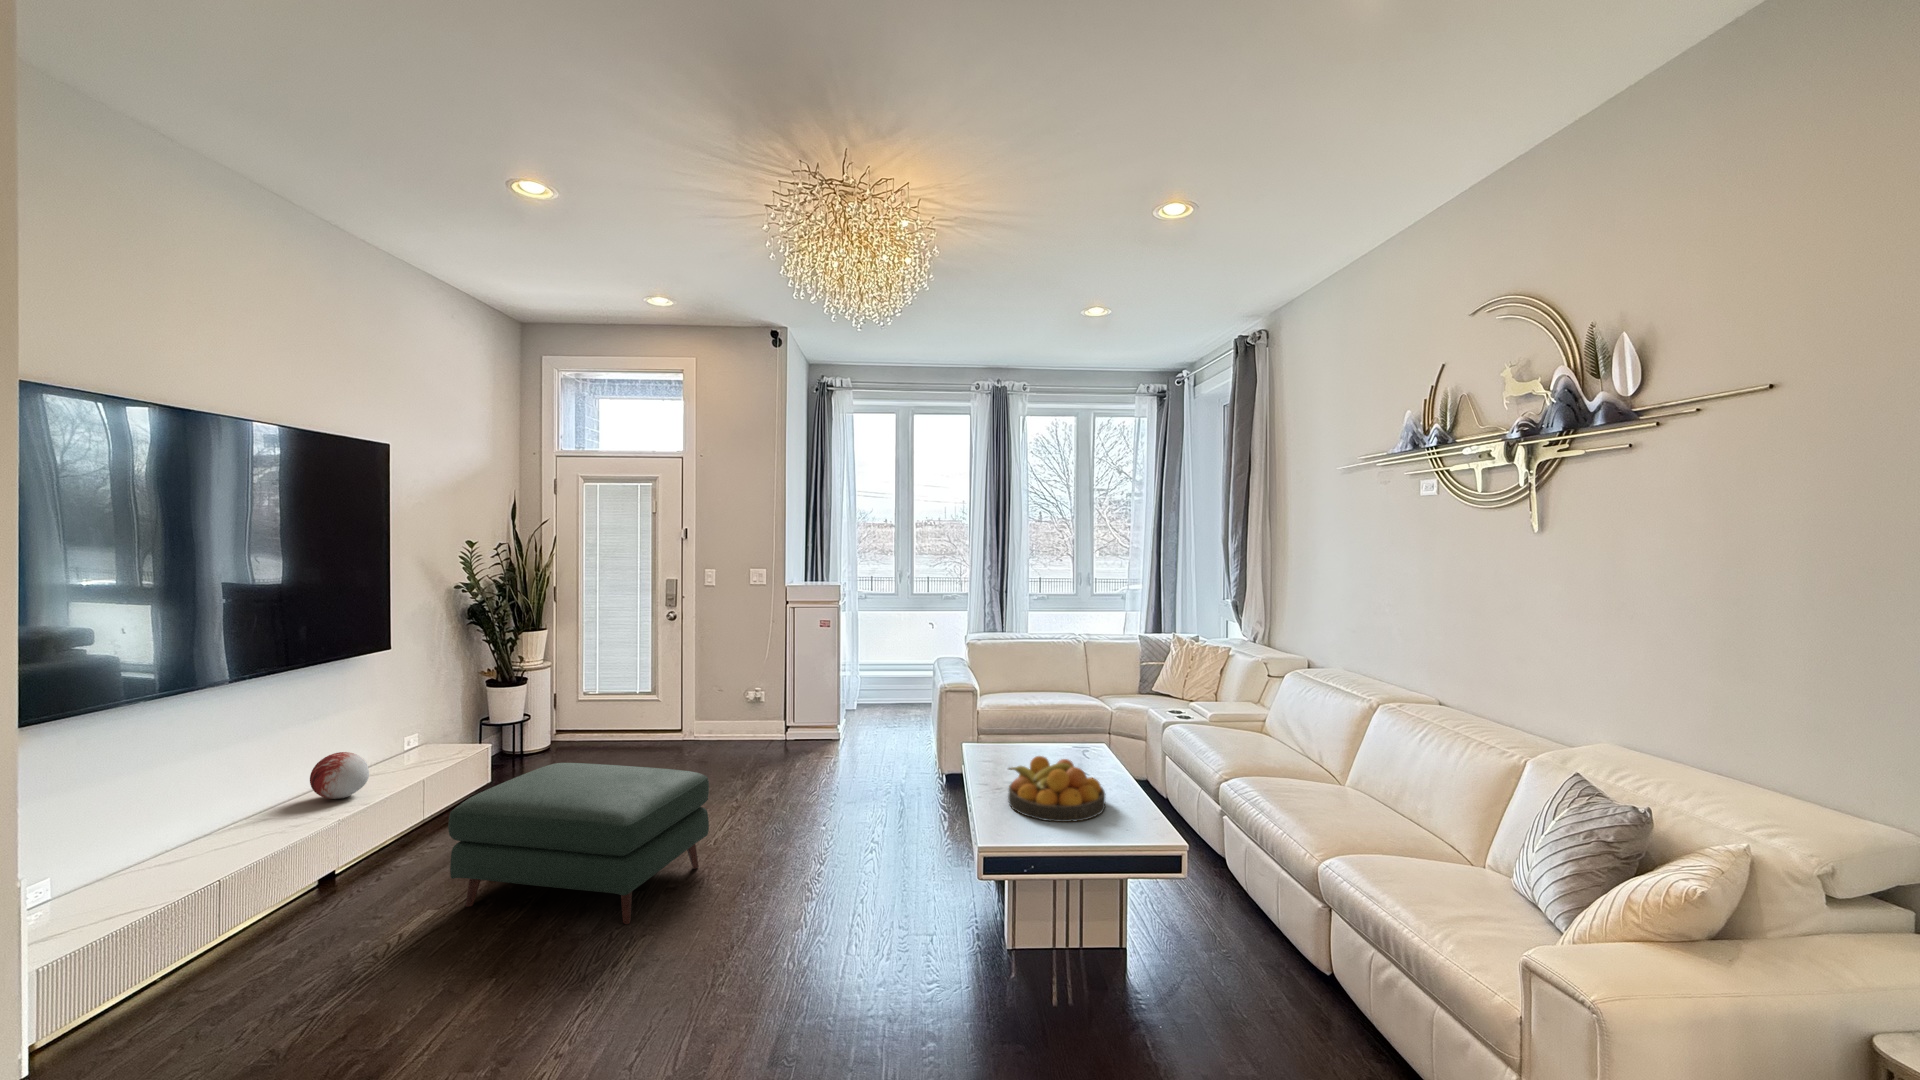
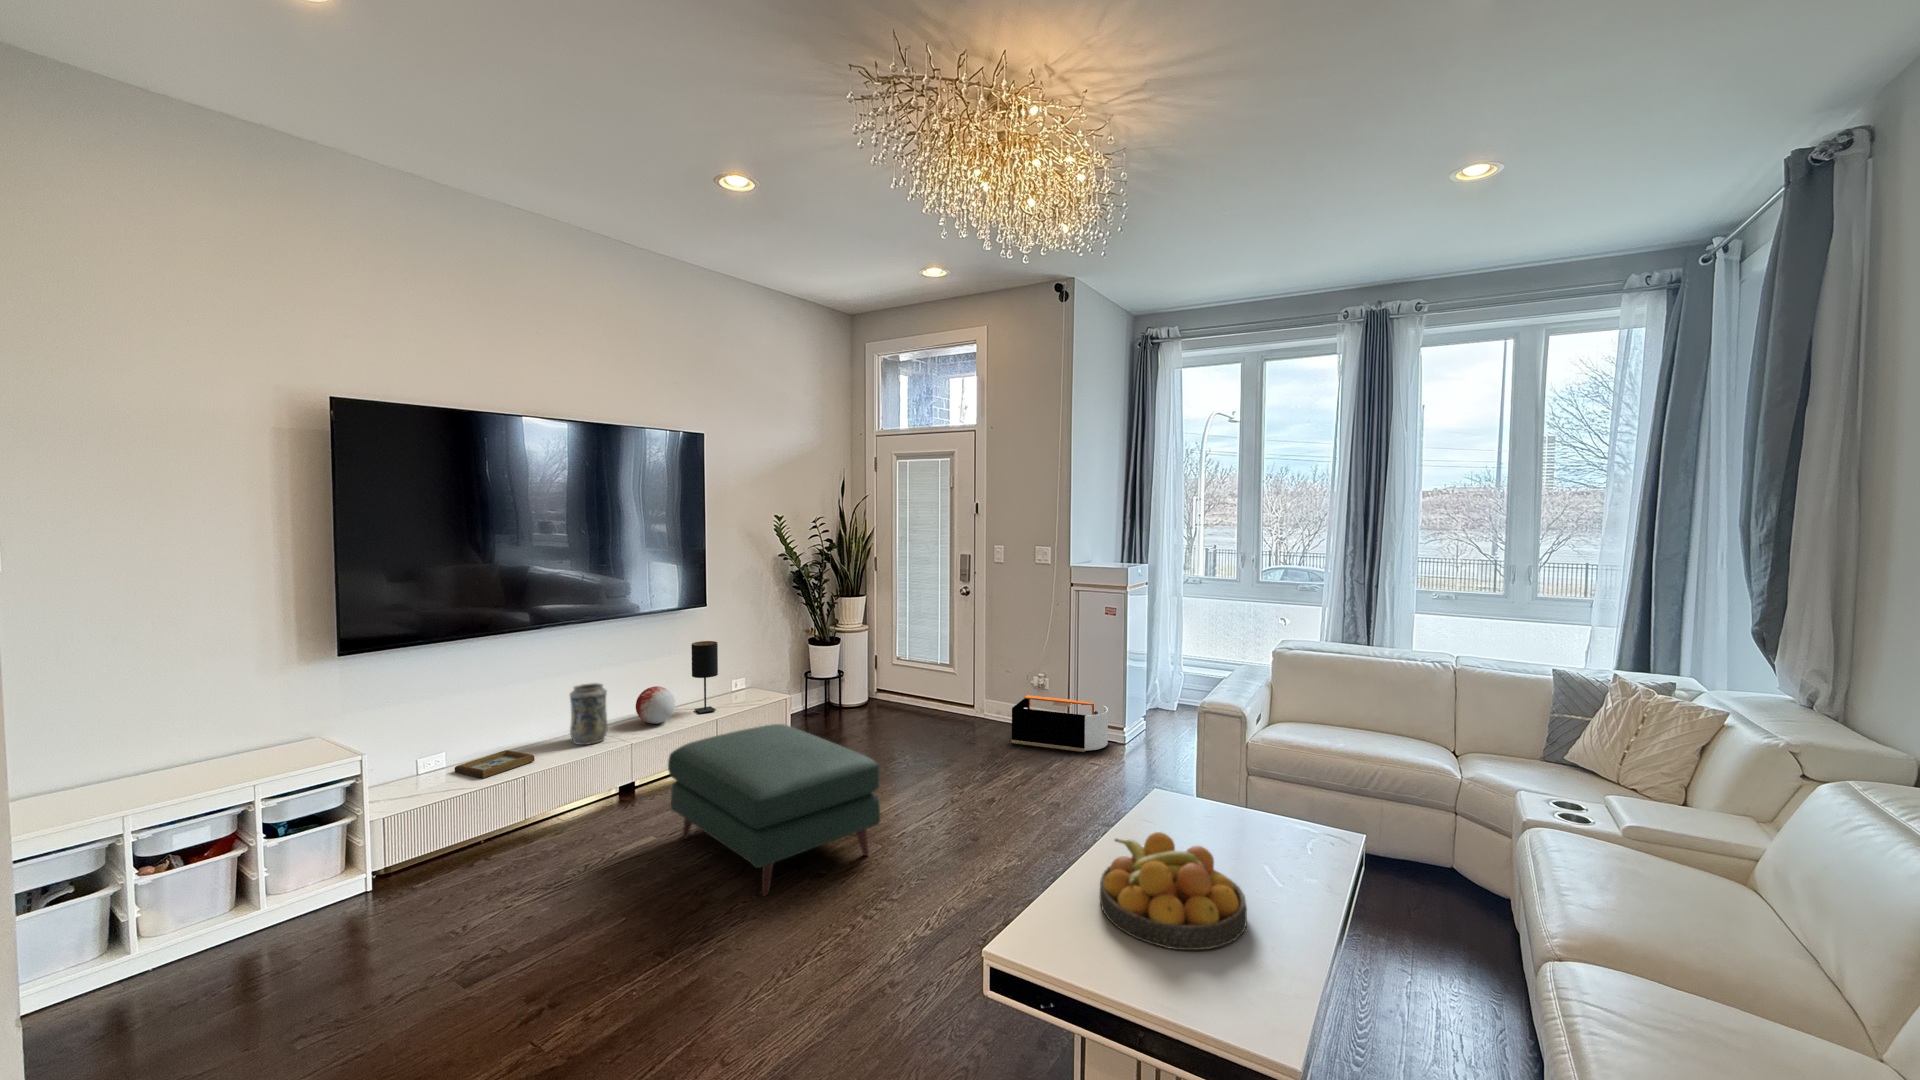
table lamp: none [376,691,413,779] -> present [692,641,718,713]
storage bin: none [740,707,826,756] -> present [1012,695,1108,752]
decorative vase: none [233,756,293,838] -> present [570,683,608,745]
picture frame: none [78,858,209,905] -> present [455,750,534,778]

